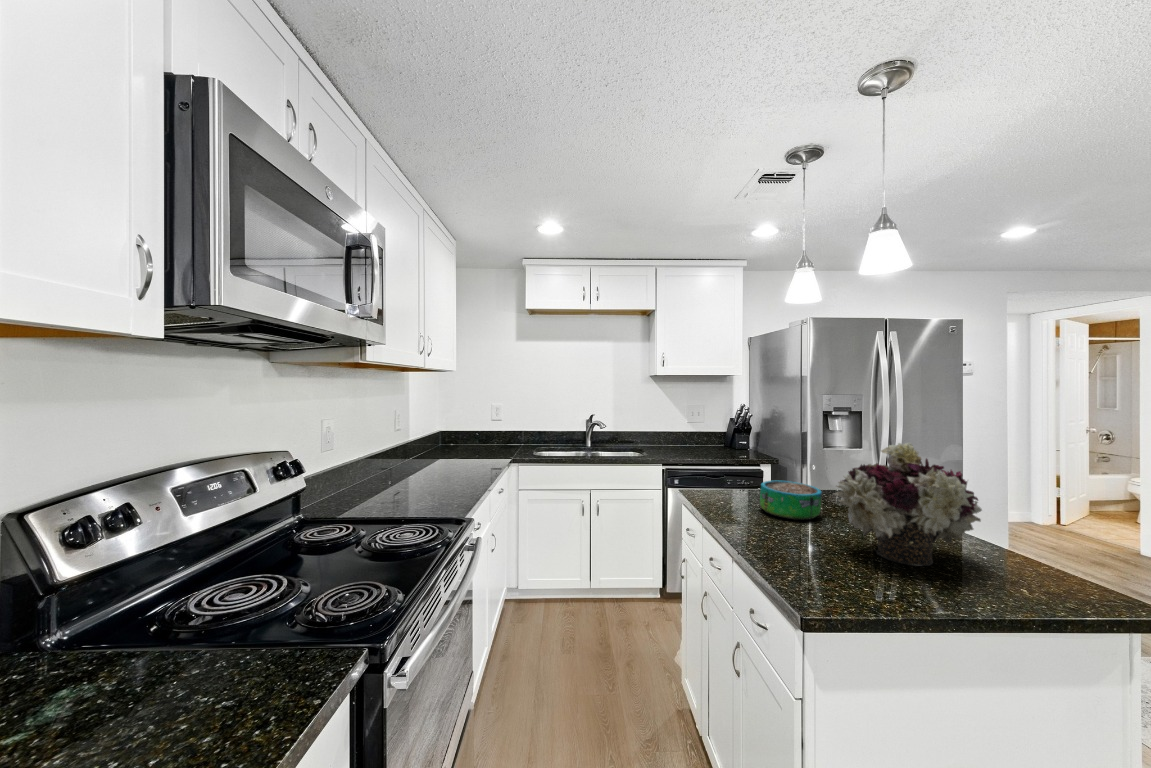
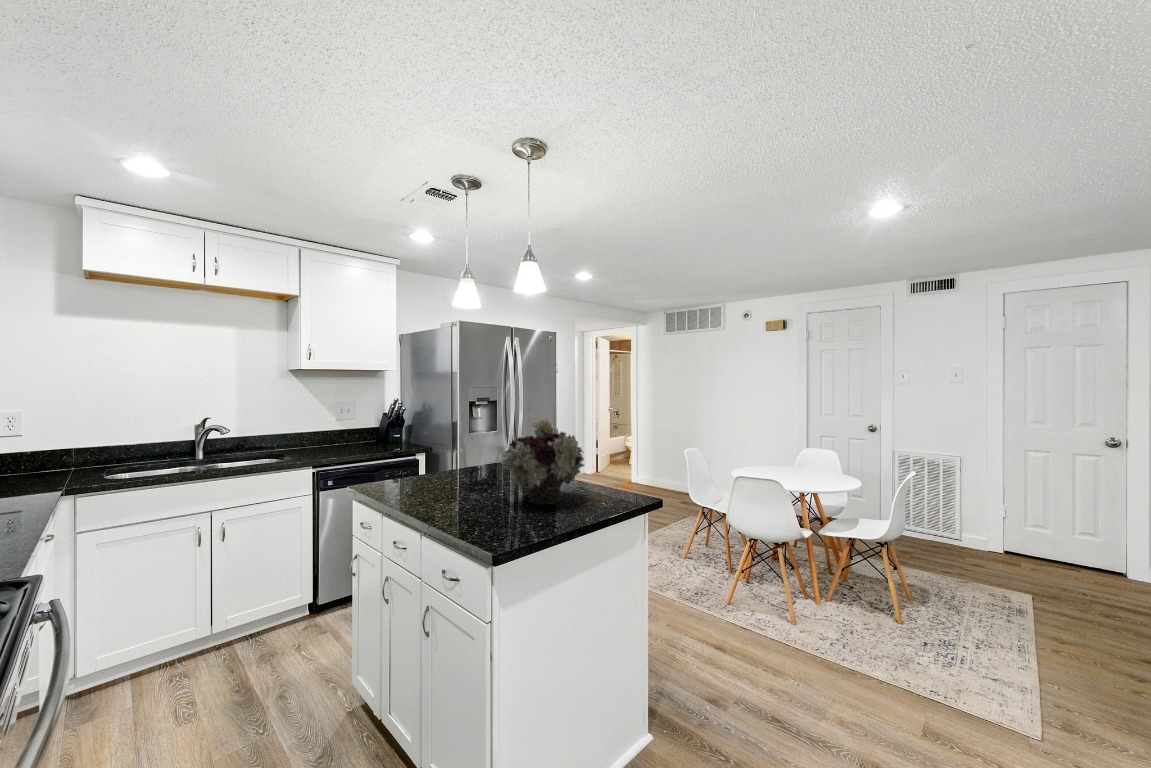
decorative bowl: present [760,481,822,520] -> none [435,461,484,492]

